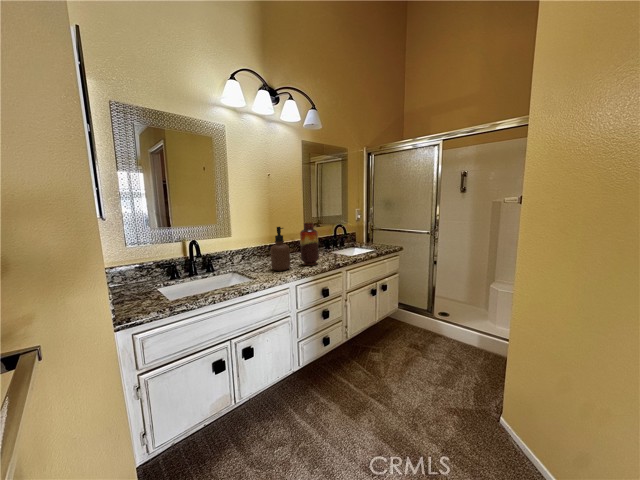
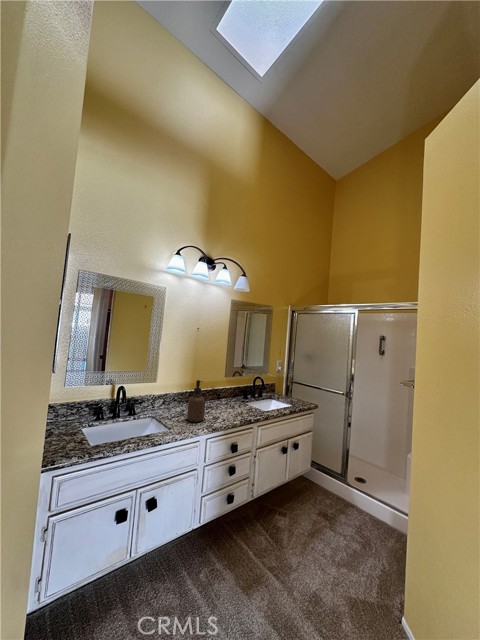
vase: present [300,222,319,266] -> none [216,377,233,419]

